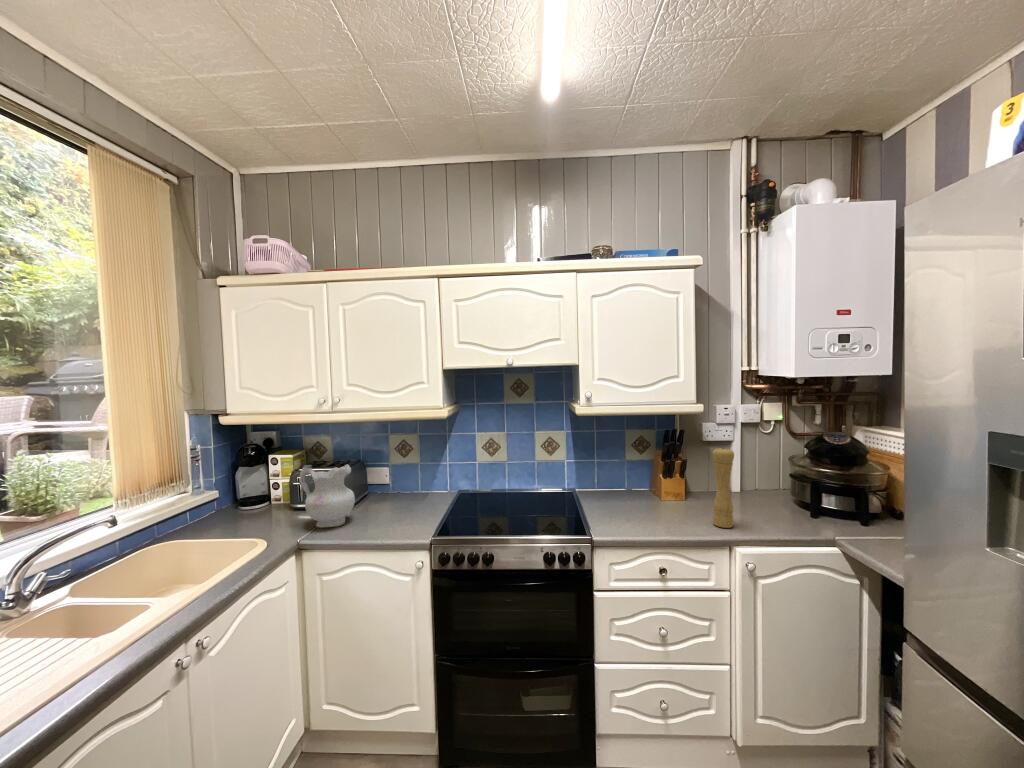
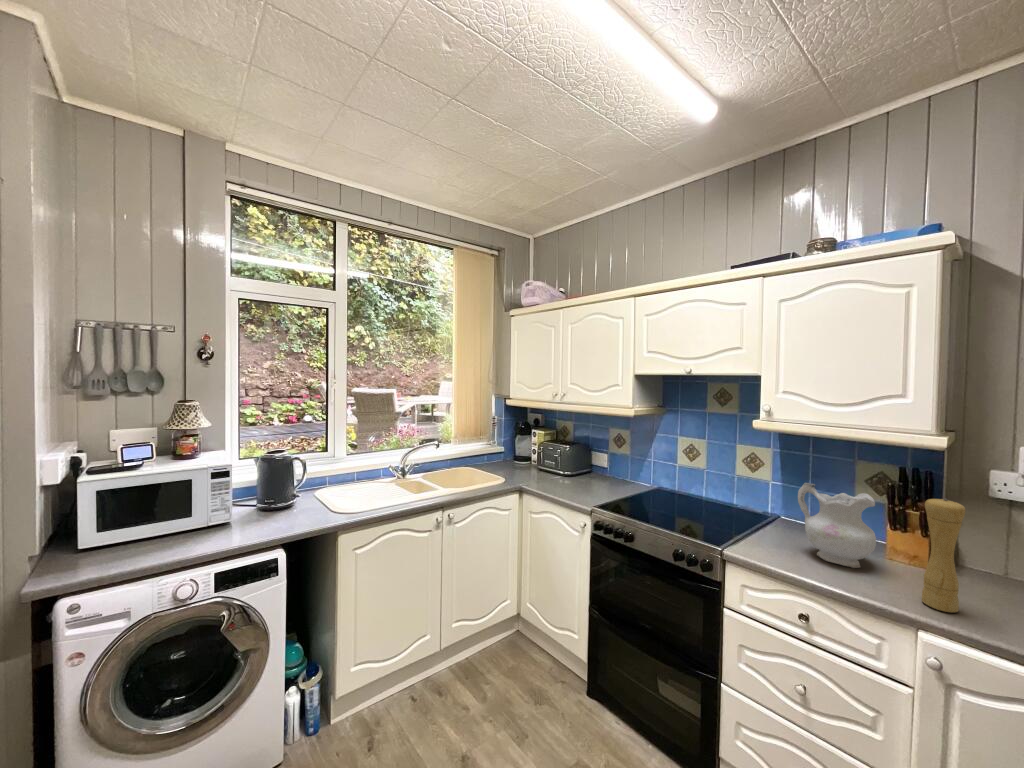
ceramic pitcher: present [300,465,355,528] -> present [798,483,876,568]

